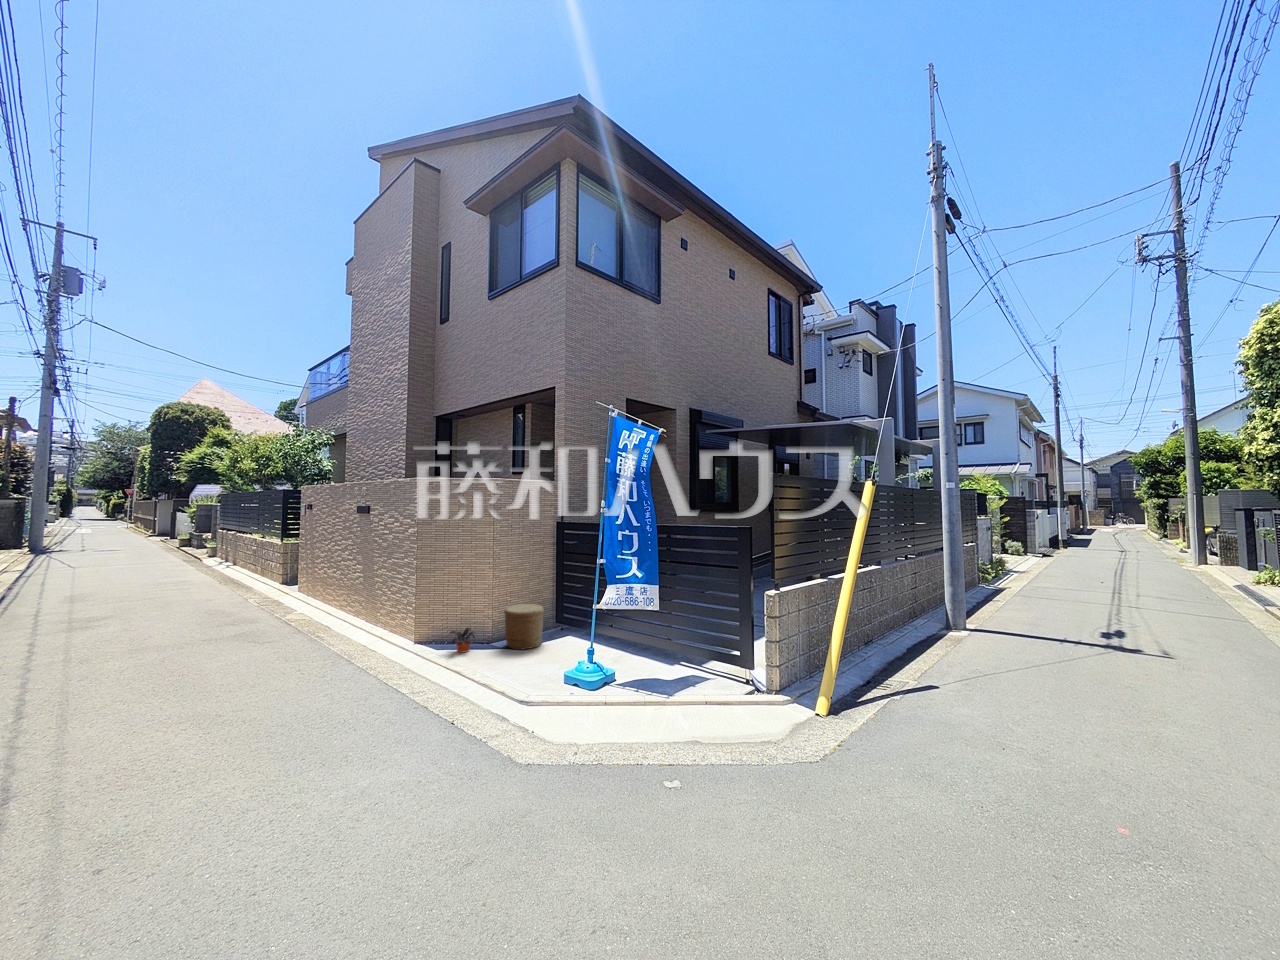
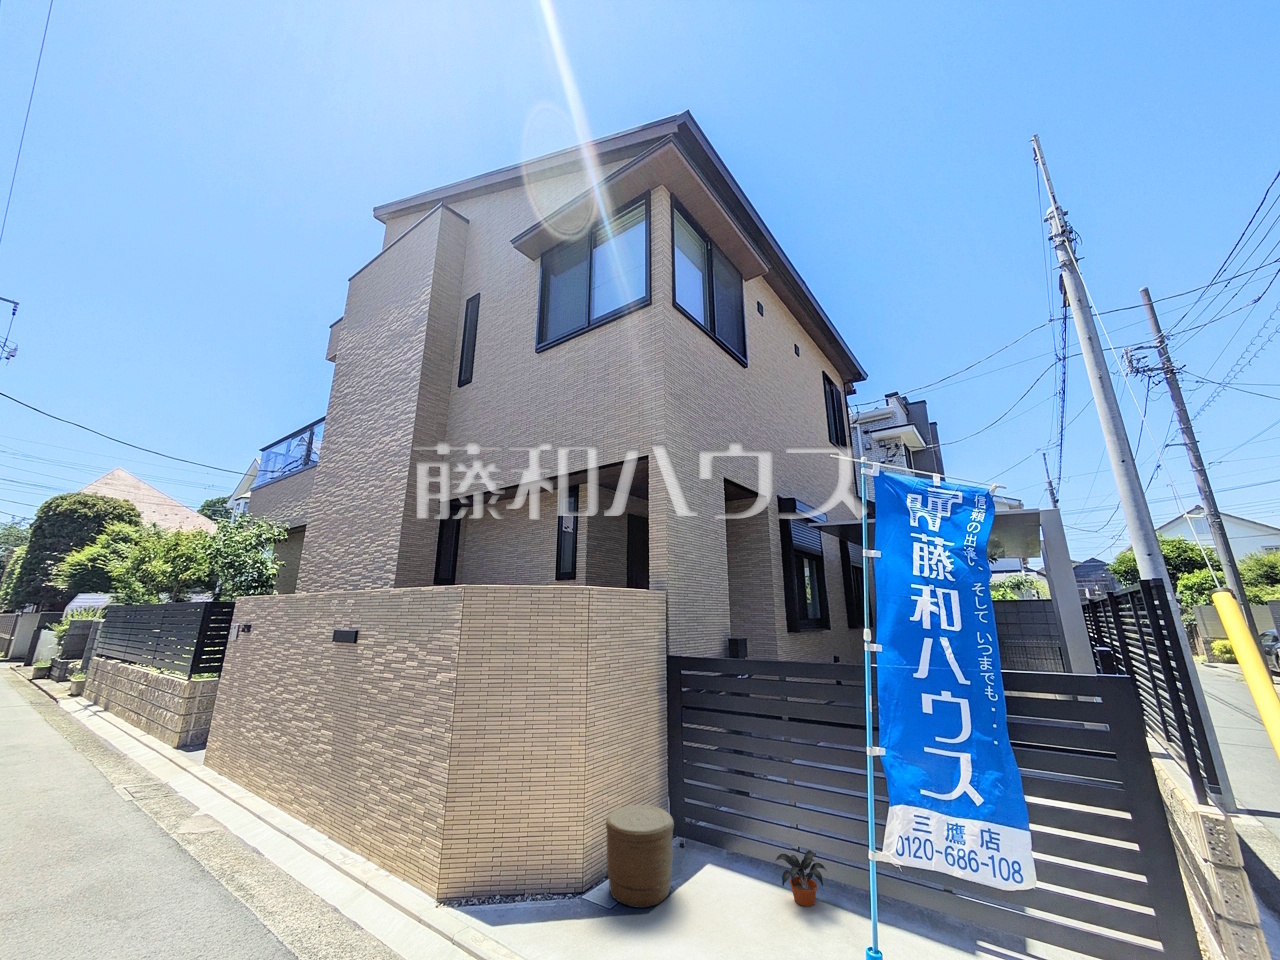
potted plant: present [449,627,475,653] -> present [776,850,826,906]

